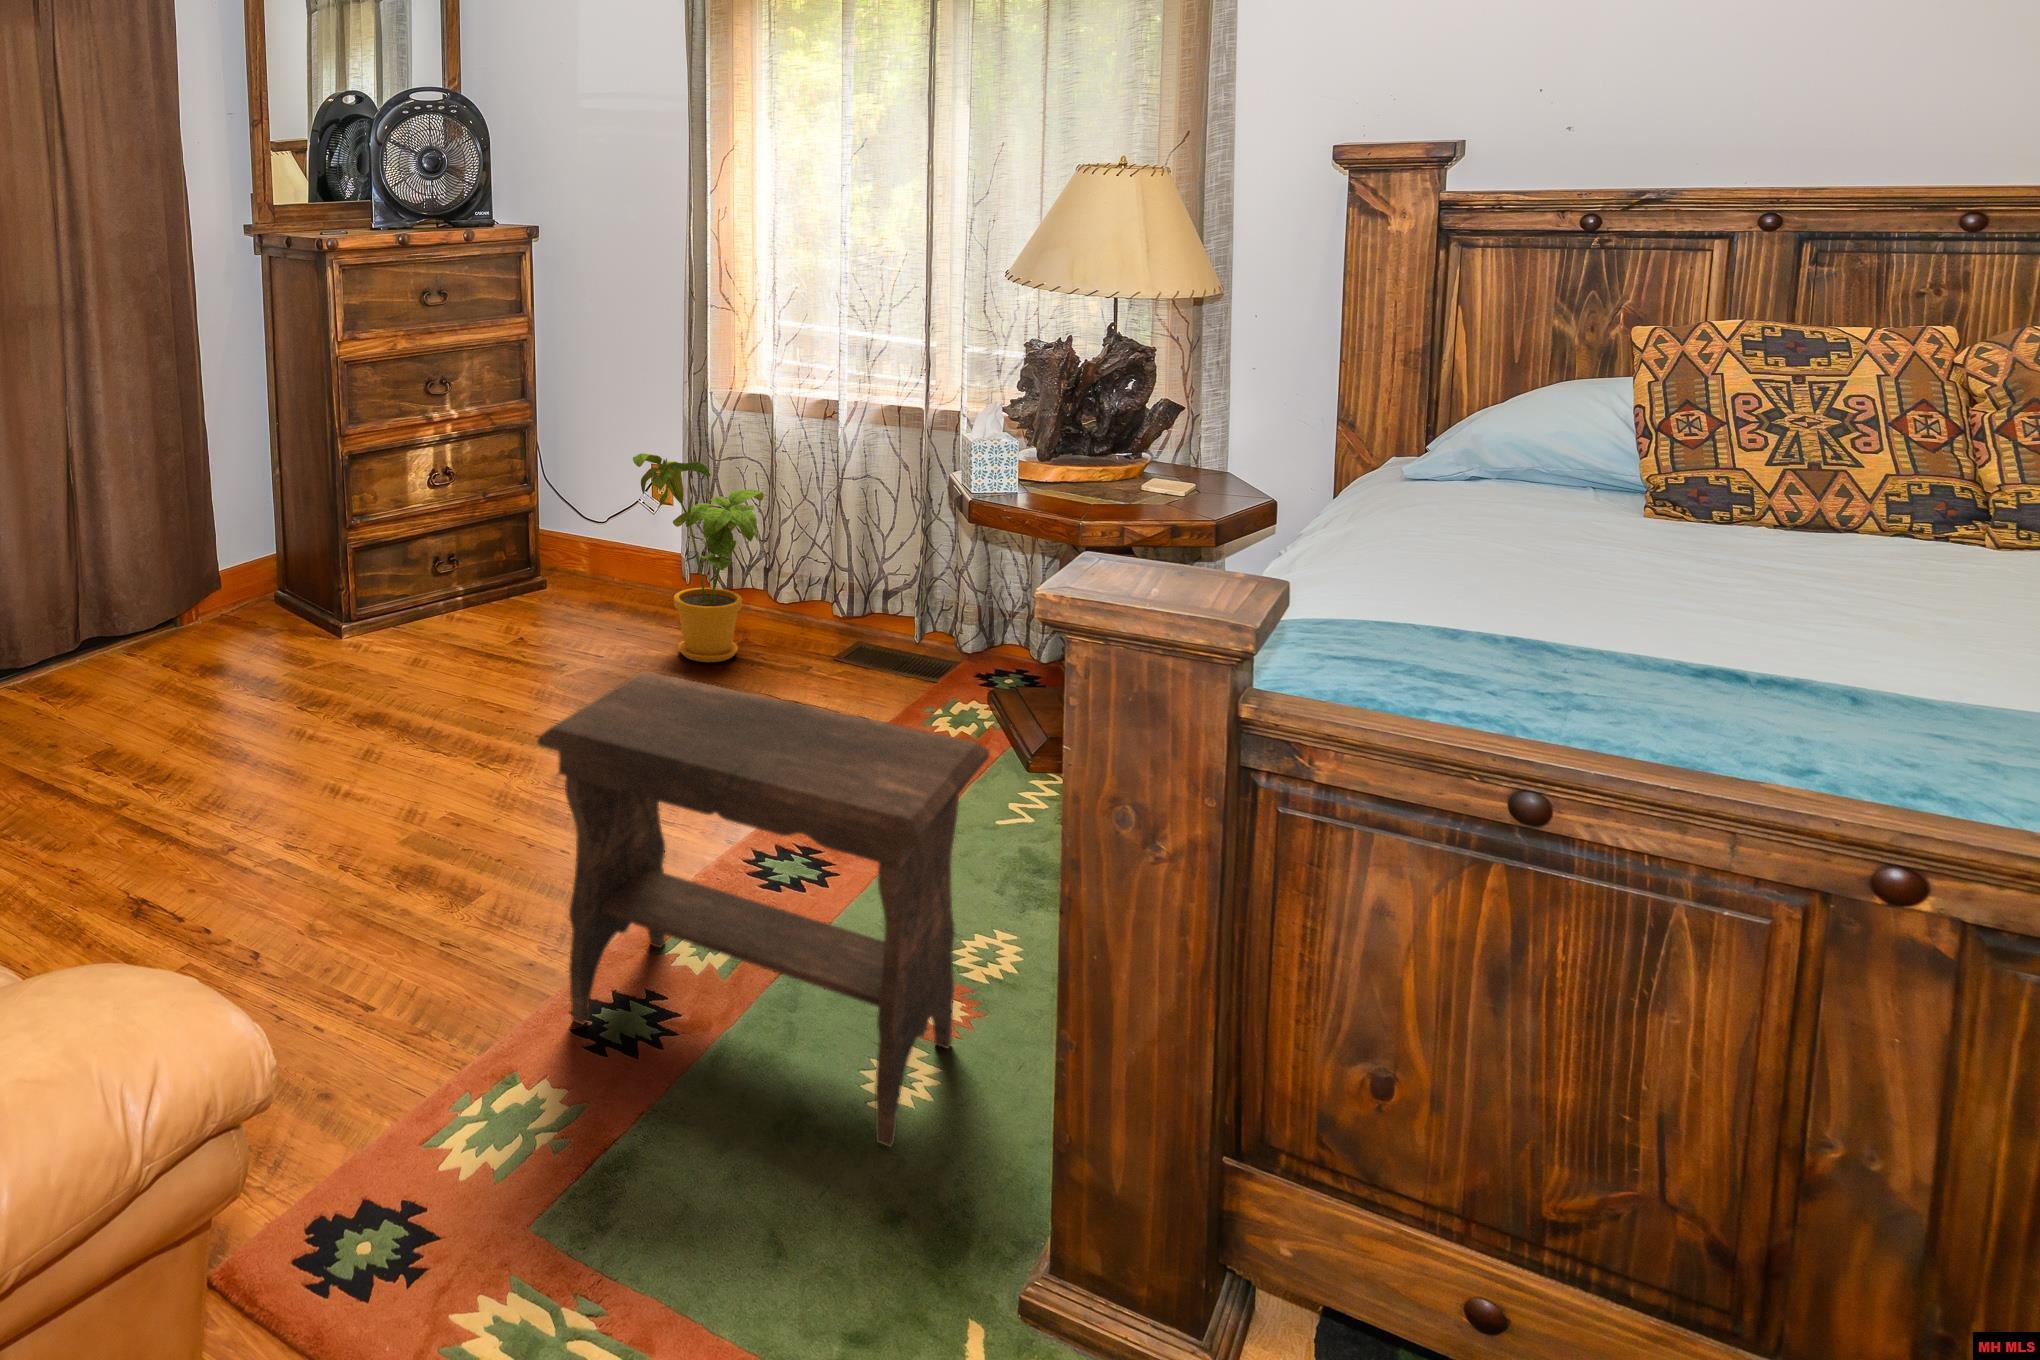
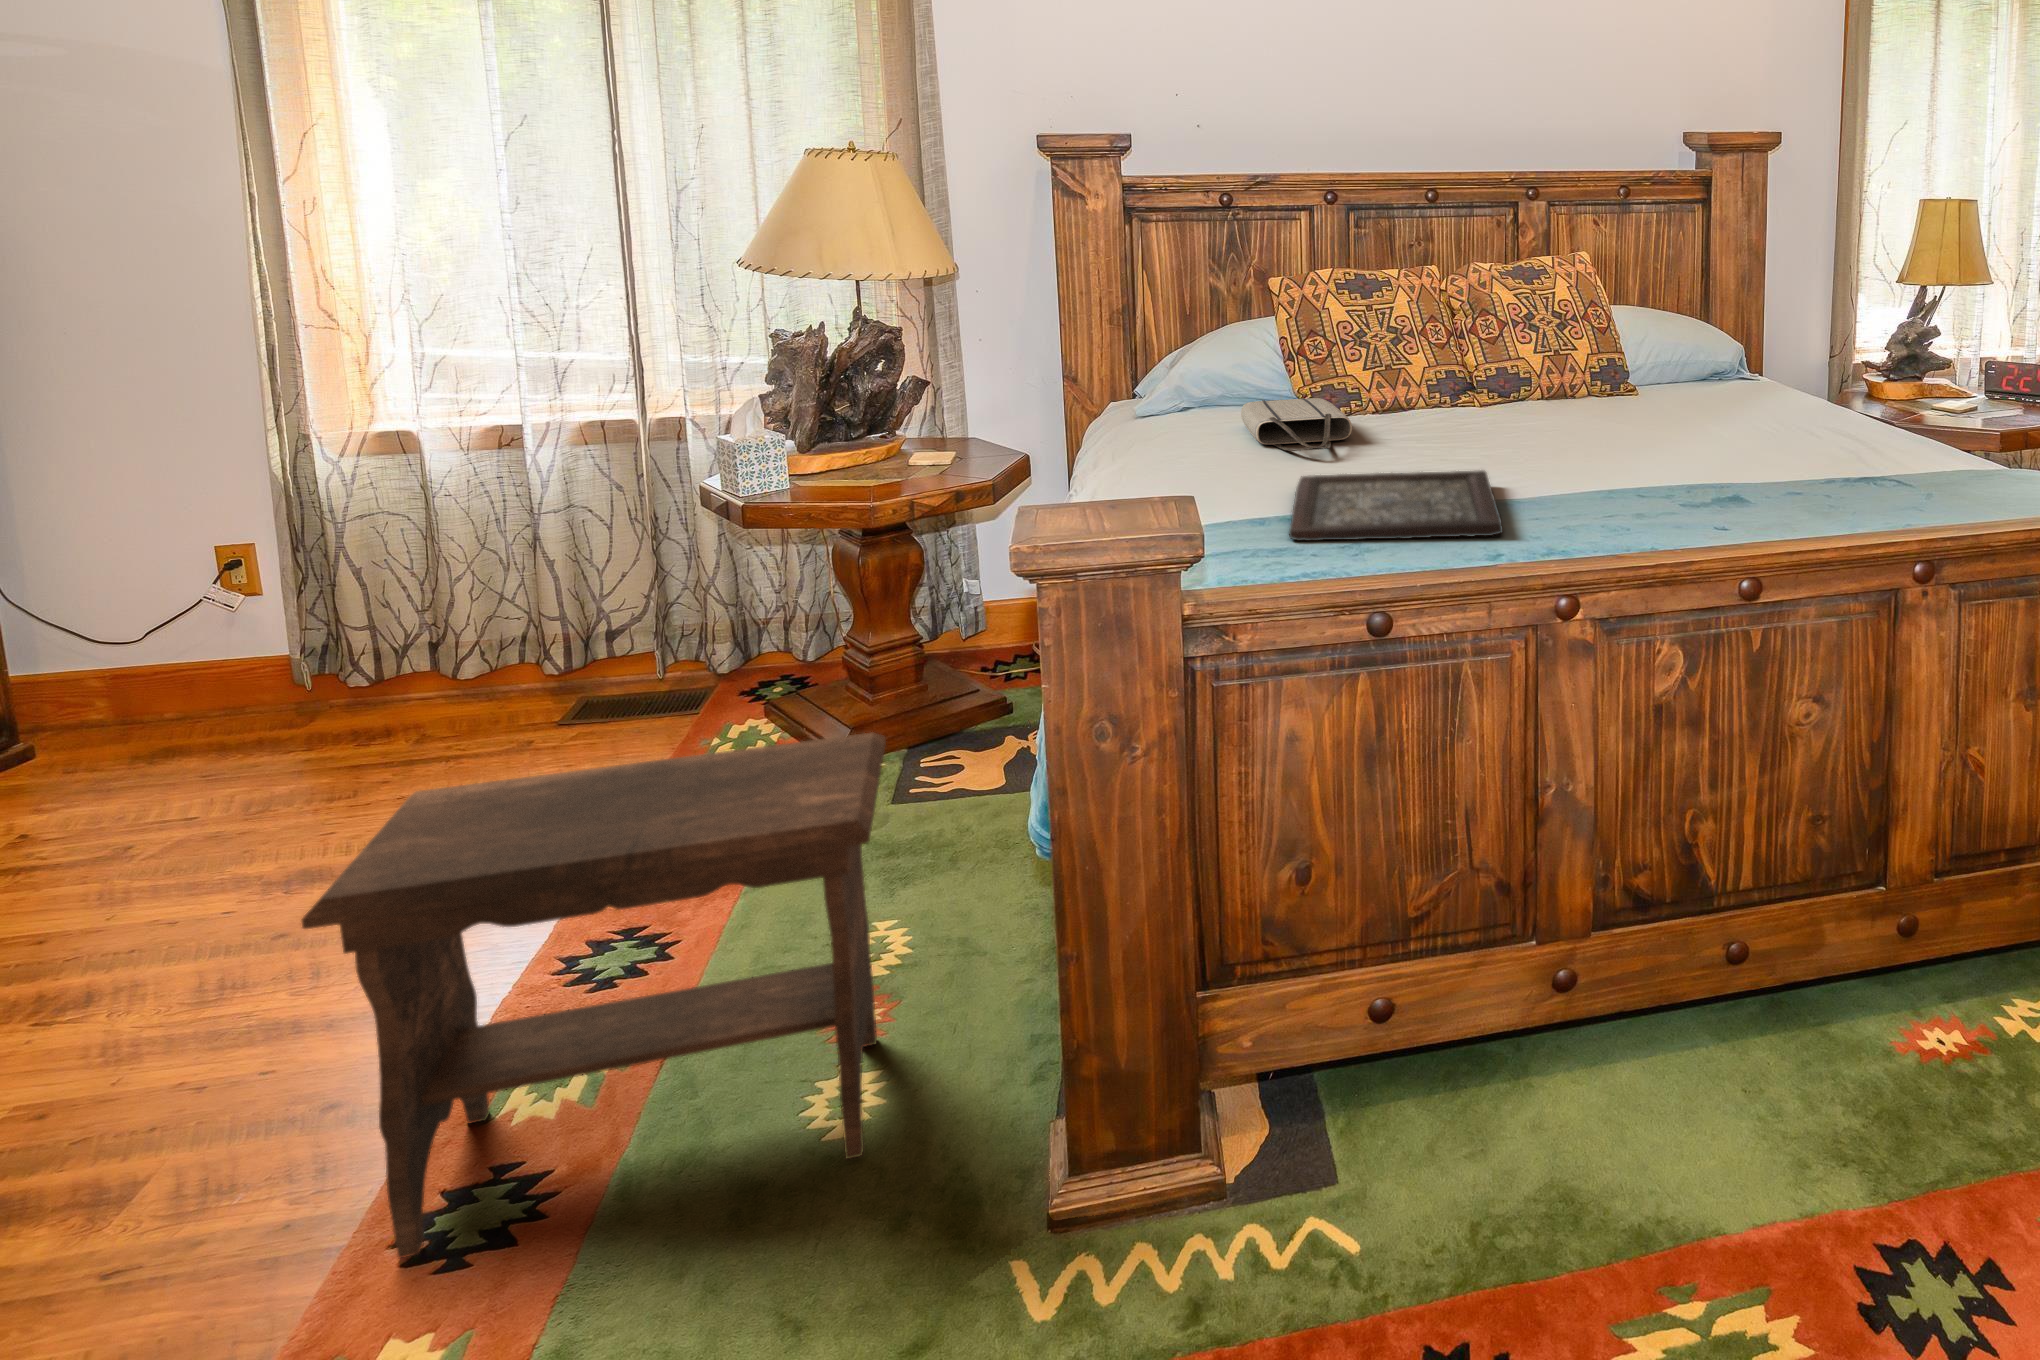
house plant: present [633,453,764,662] -> none [205,530,436,789]
tote bag: none [1530,482,1701,562] -> present [1241,398,1352,451]
tray: none [1465,589,1913,751] -> present [1289,470,1503,541]

